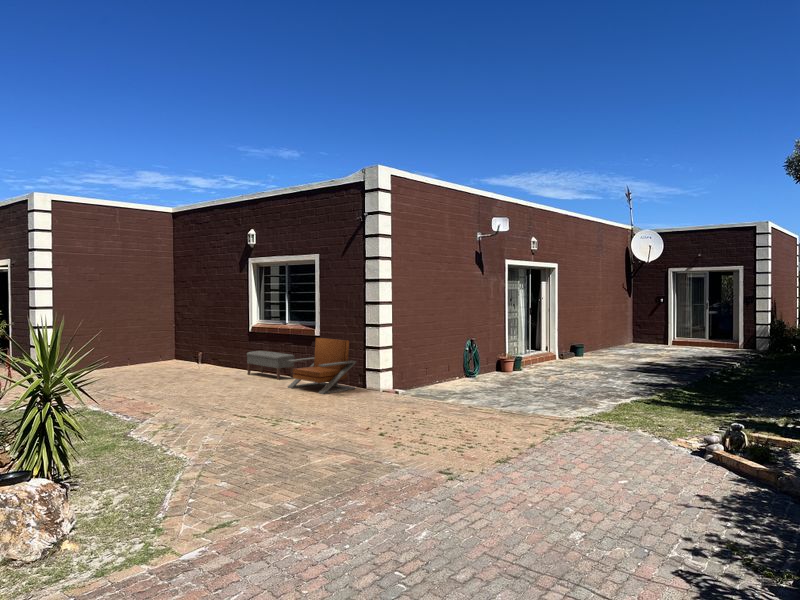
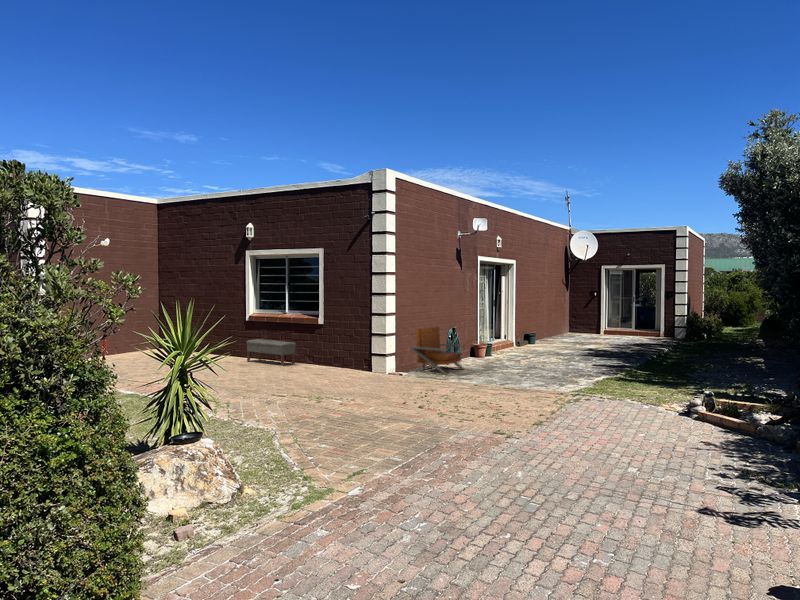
lounge chair: present [288,338,356,394] -> present [410,326,464,375]

